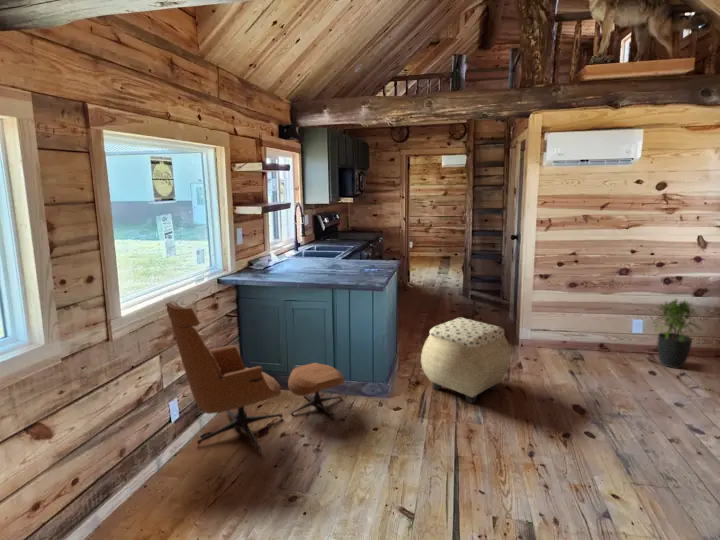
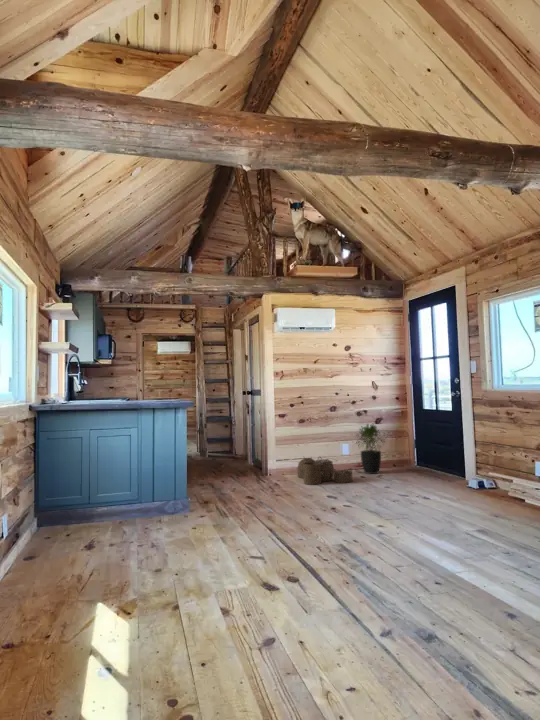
lounge chair: present [166,301,345,451] -> none [2,412,153,561]
ottoman: present [421,318,511,403] -> none [208,443,275,505]
woven basket: none [558,330,634,381] -> present [298,458,353,485]

